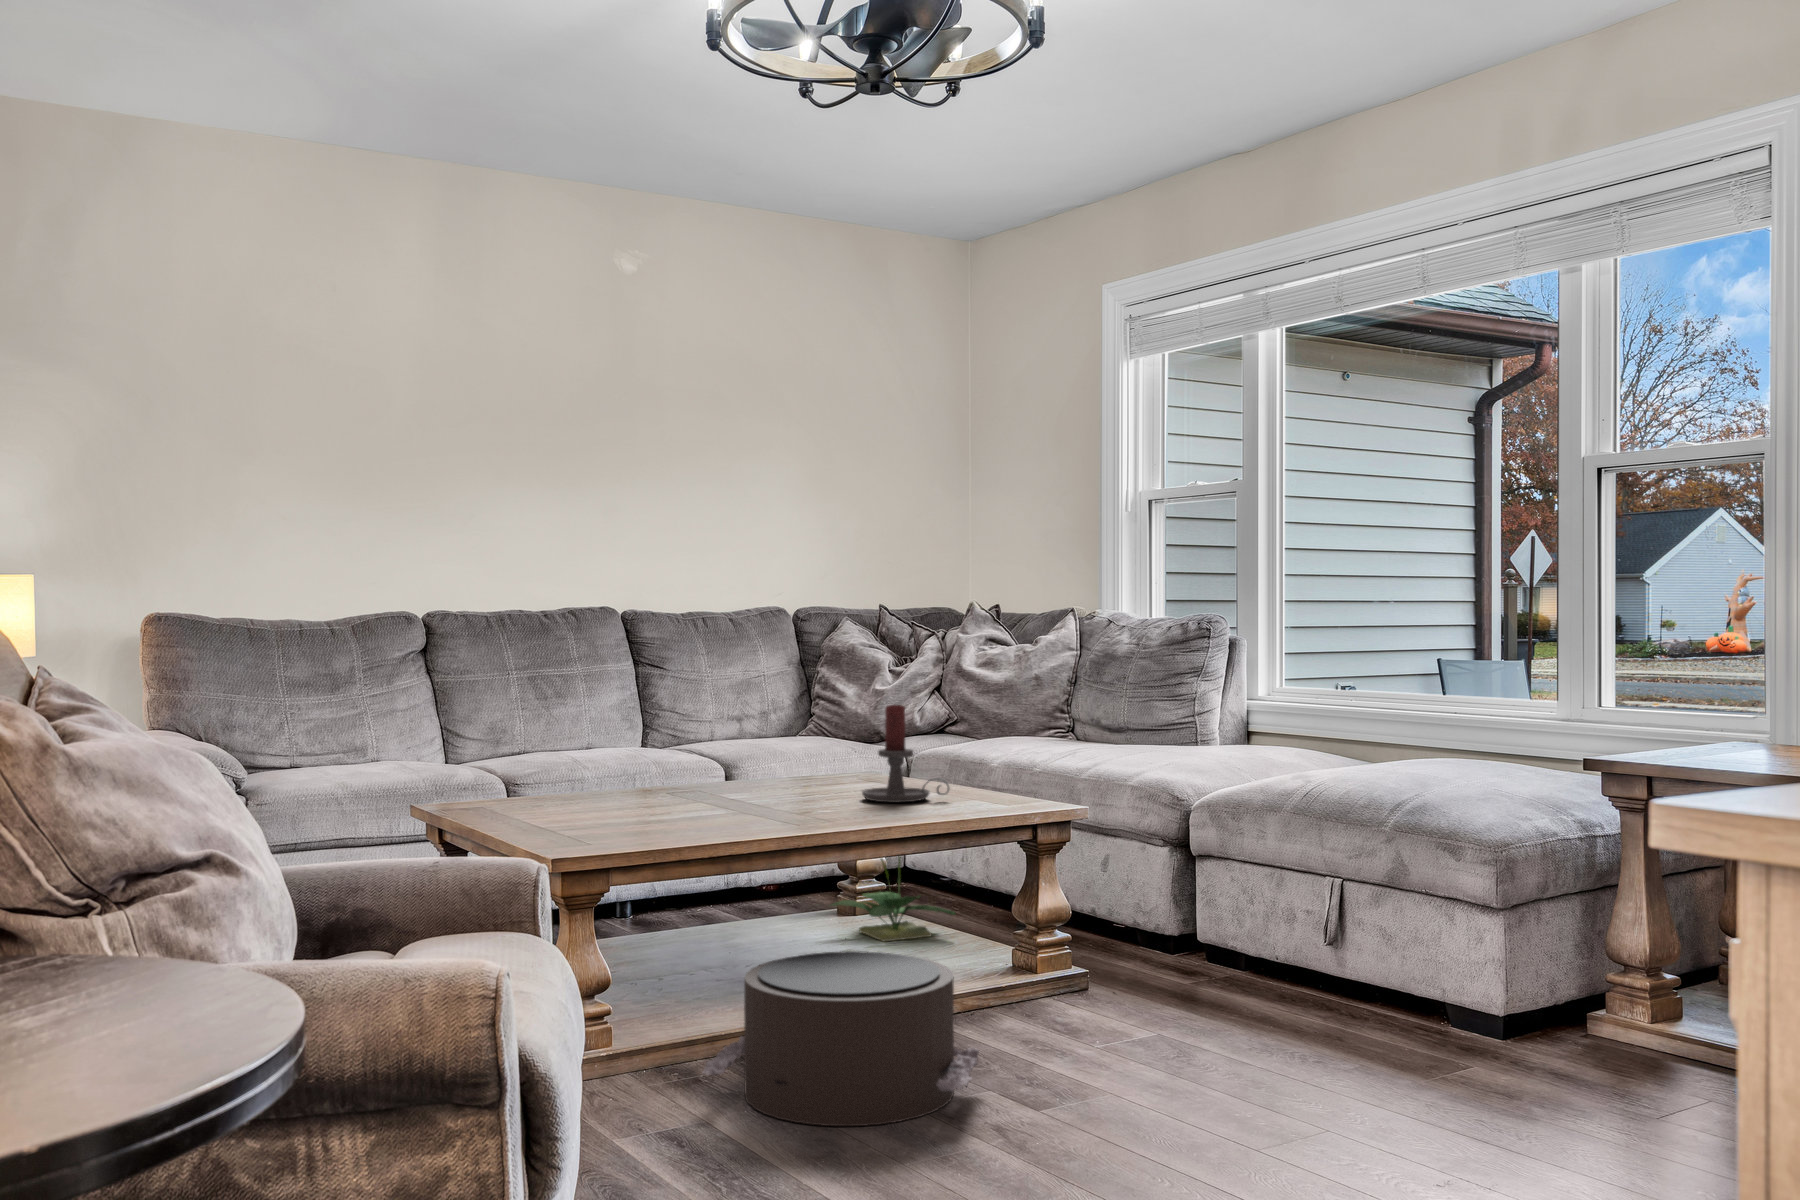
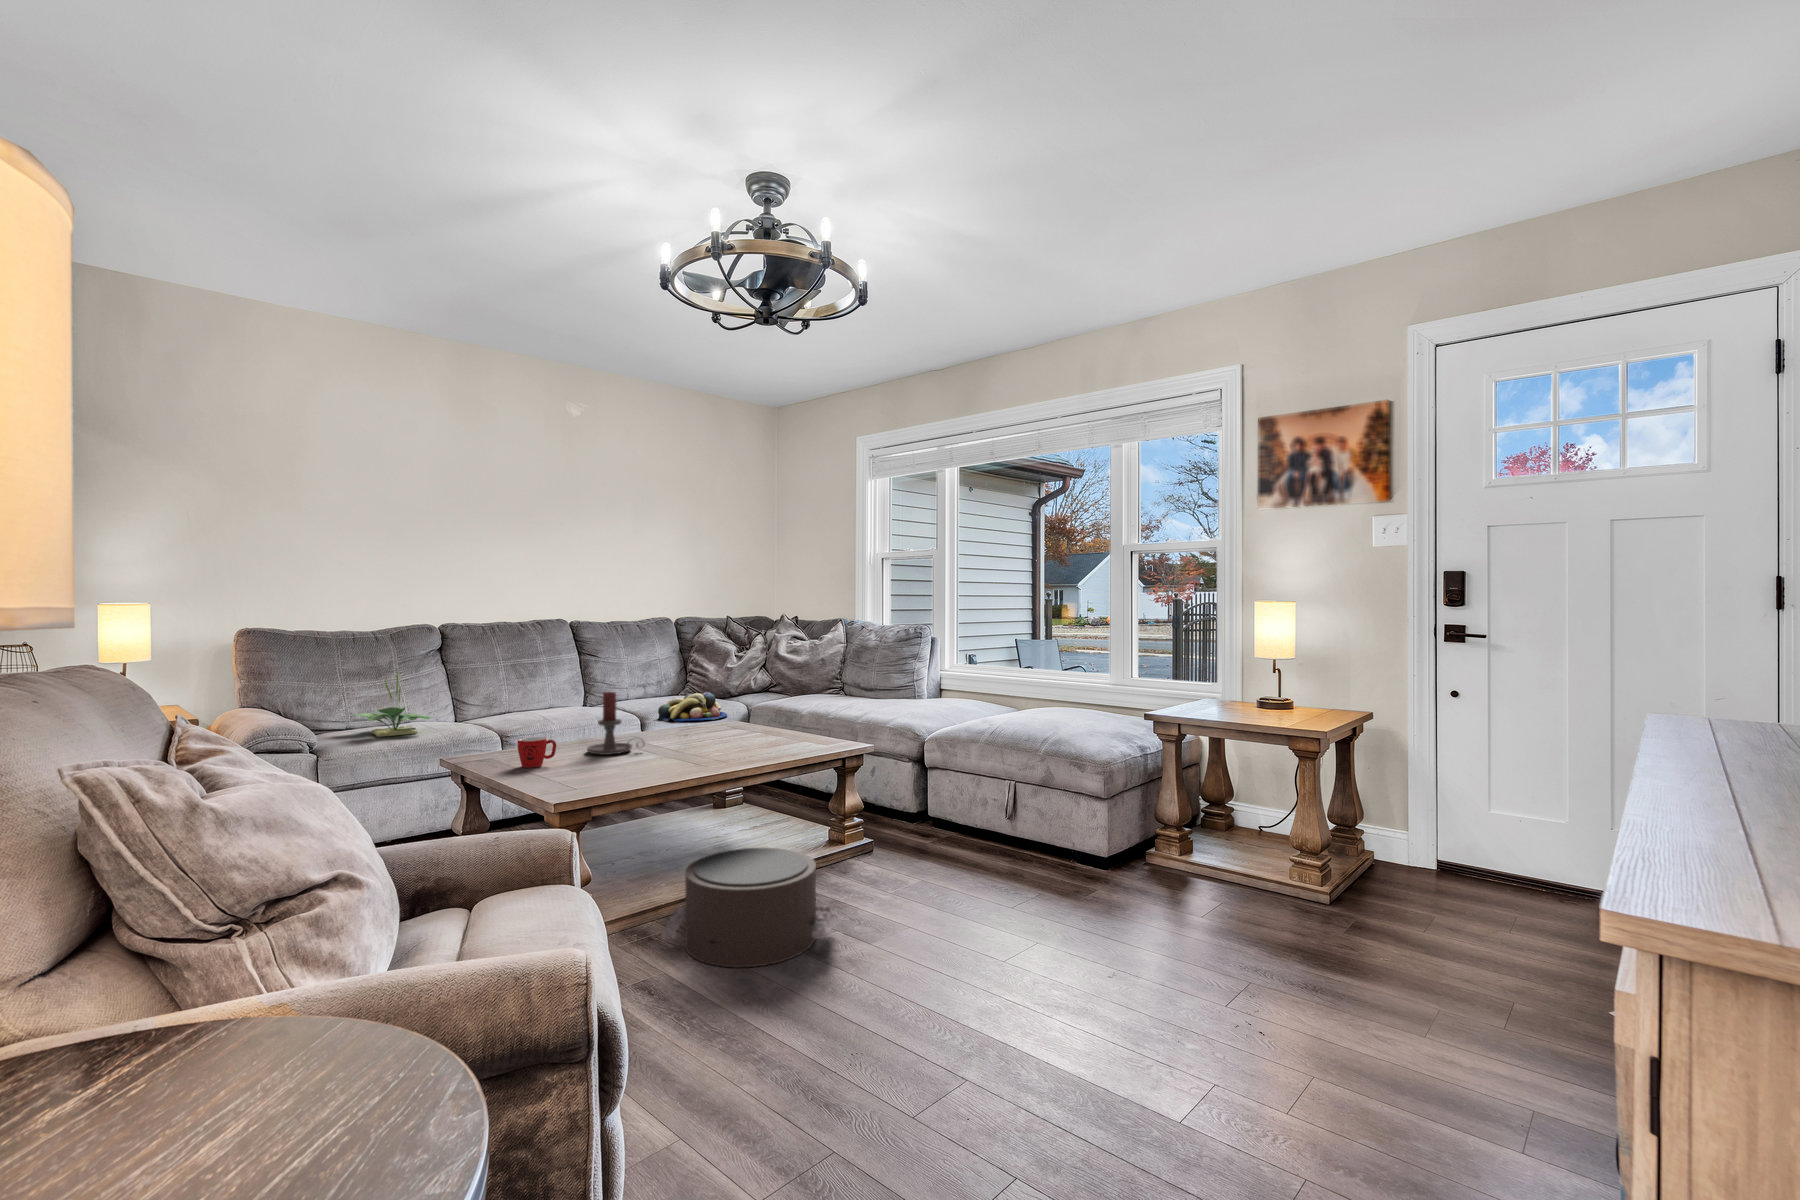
candle holder: present [862,704,950,802] -> present [587,692,645,755]
fruit bowl: none [749,725,864,770] -> present [658,692,727,721]
mug: none [516,772,573,817] -> present [518,737,556,767]
potted plant: present [831,856,956,942] -> present [350,672,431,737]

